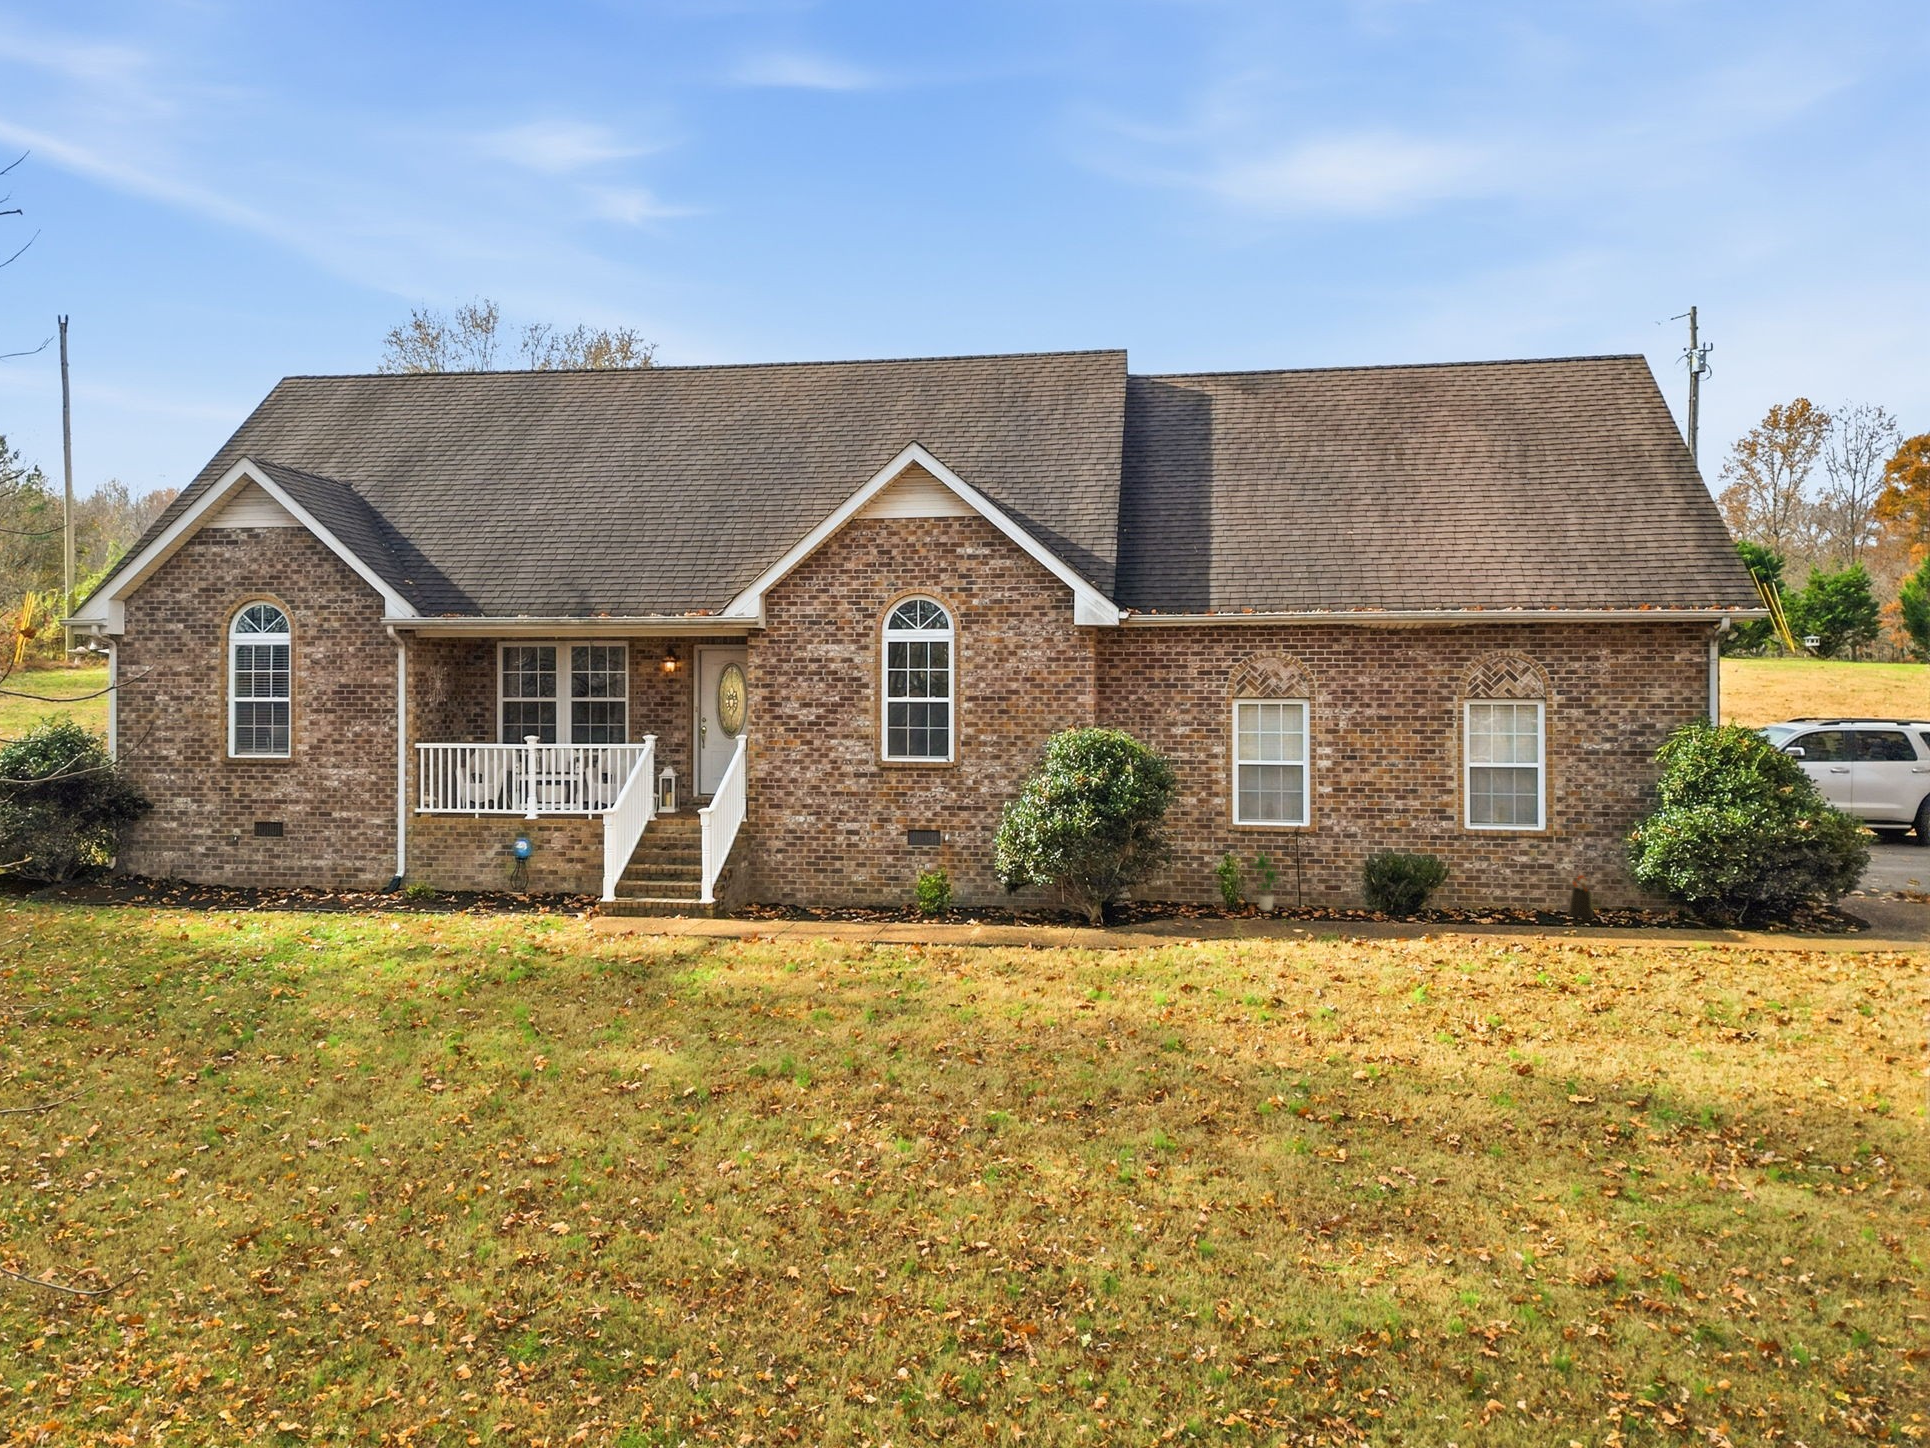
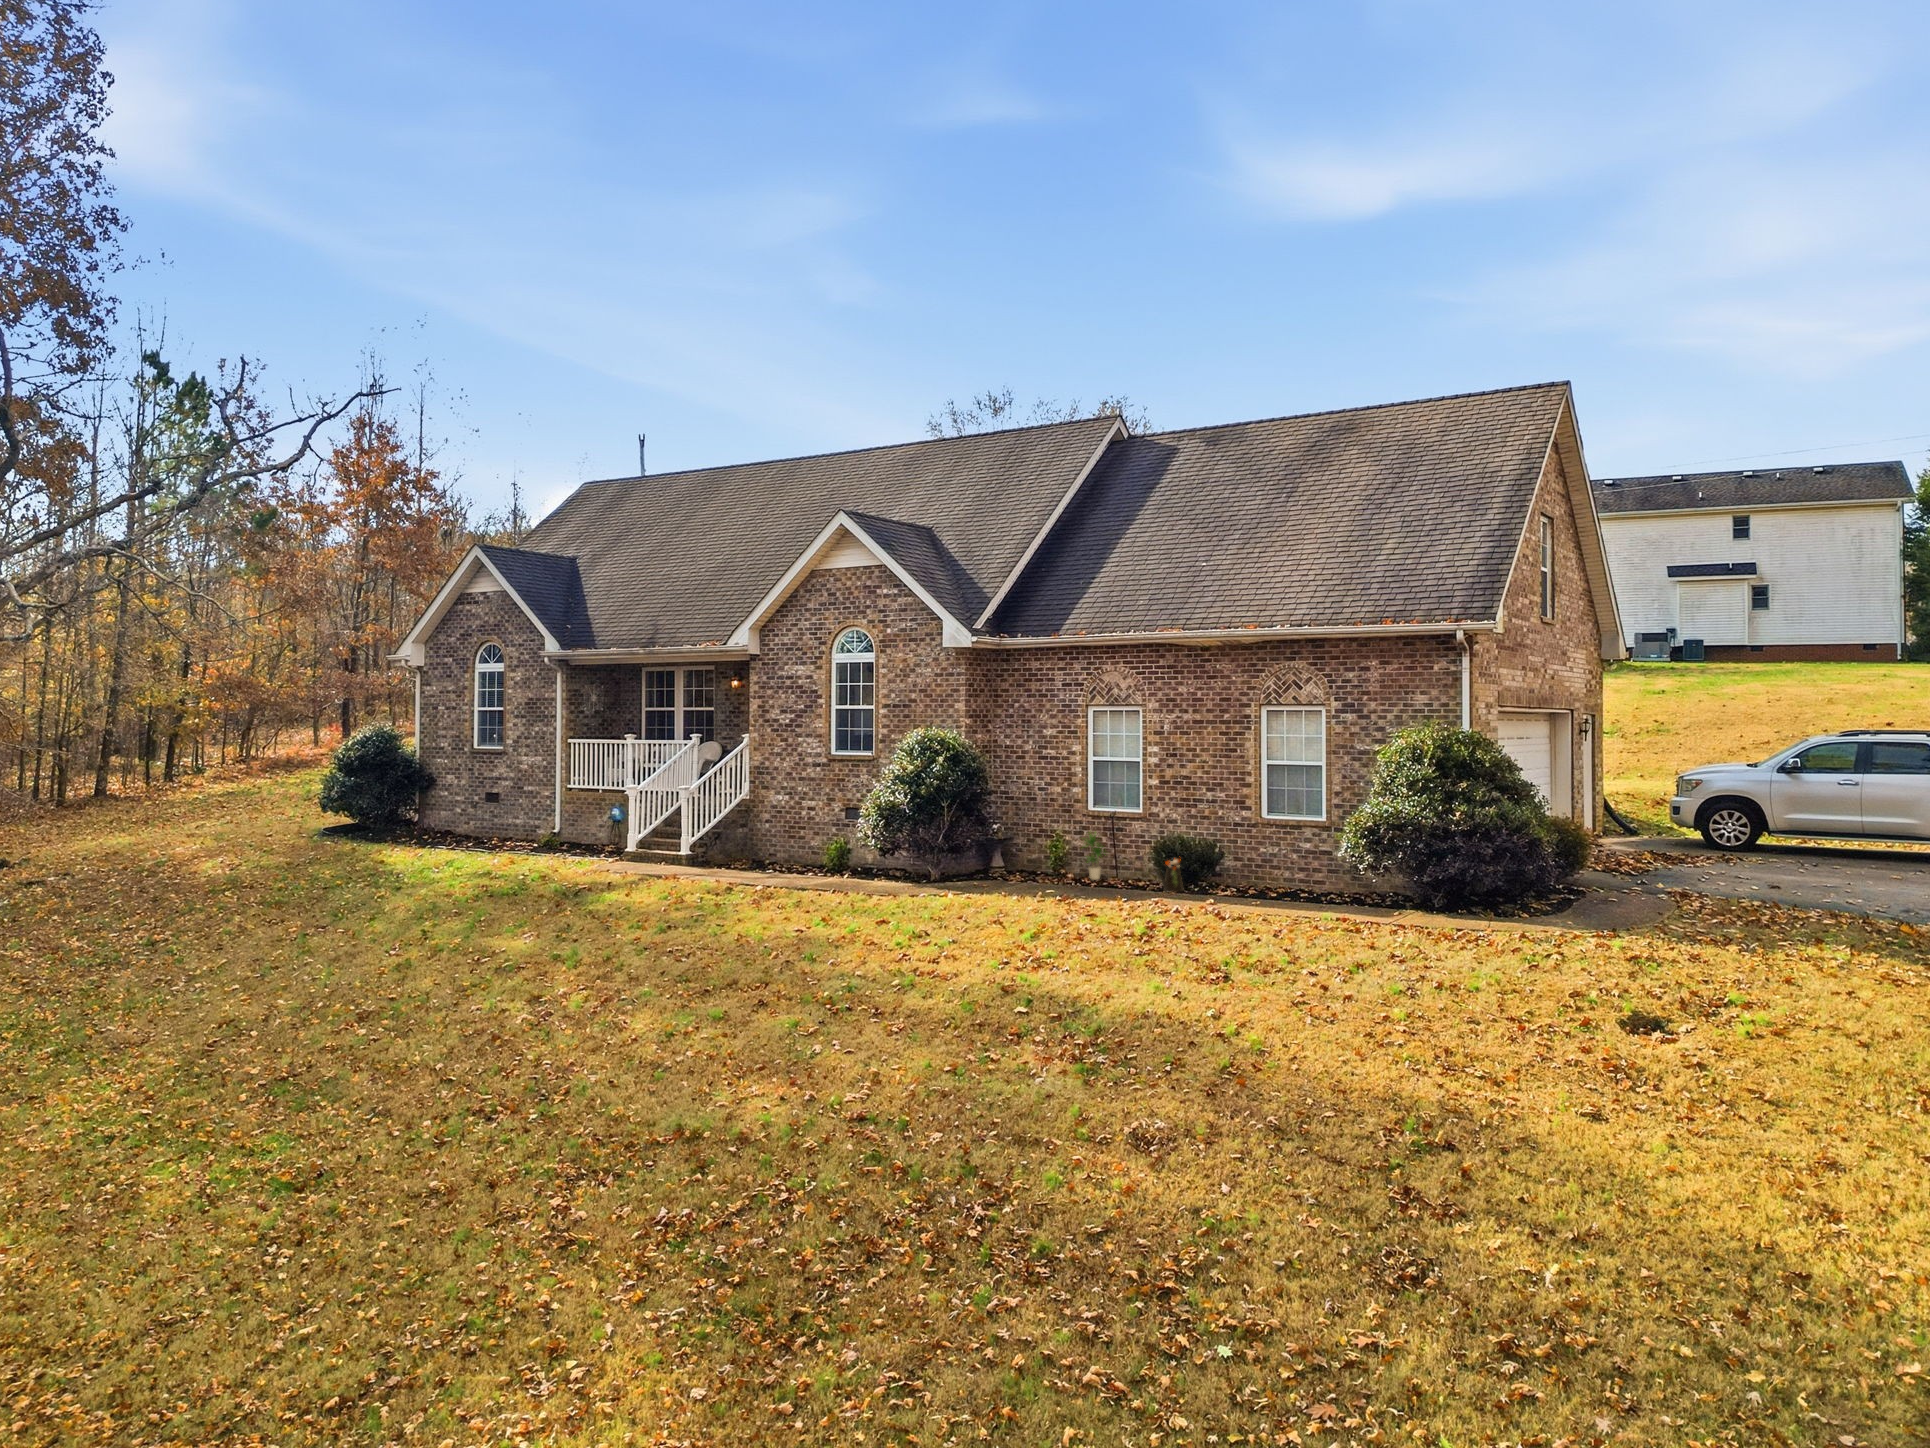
watering can: present [1568,875,1593,918] -> present [1159,858,1183,893]

